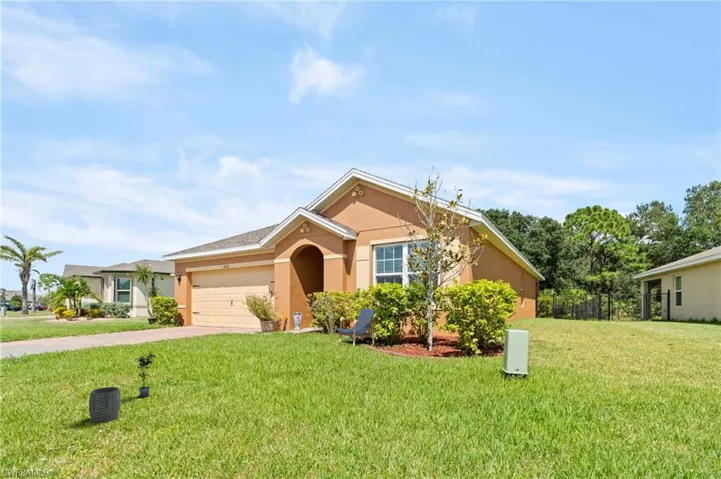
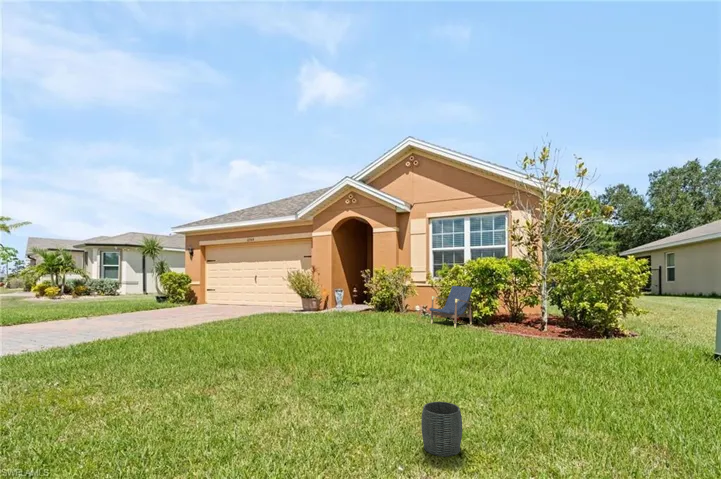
potted plant: present [138,351,156,397] -> none [309,348,335,410]
woven basket: present [89,387,121,422] -> present [421,402,462,457]

